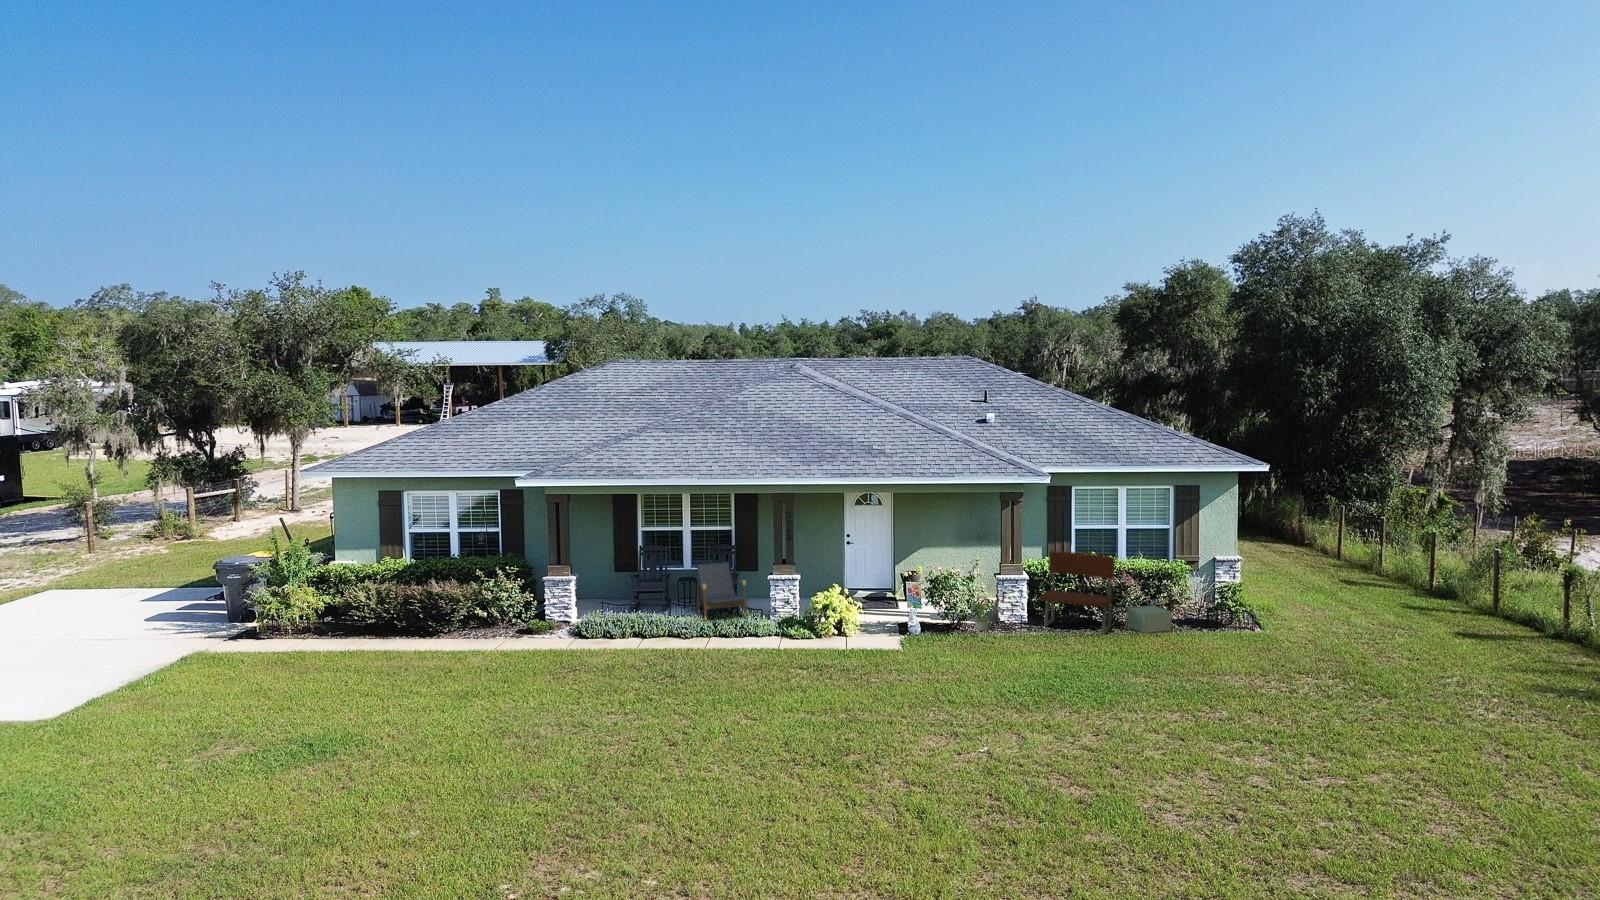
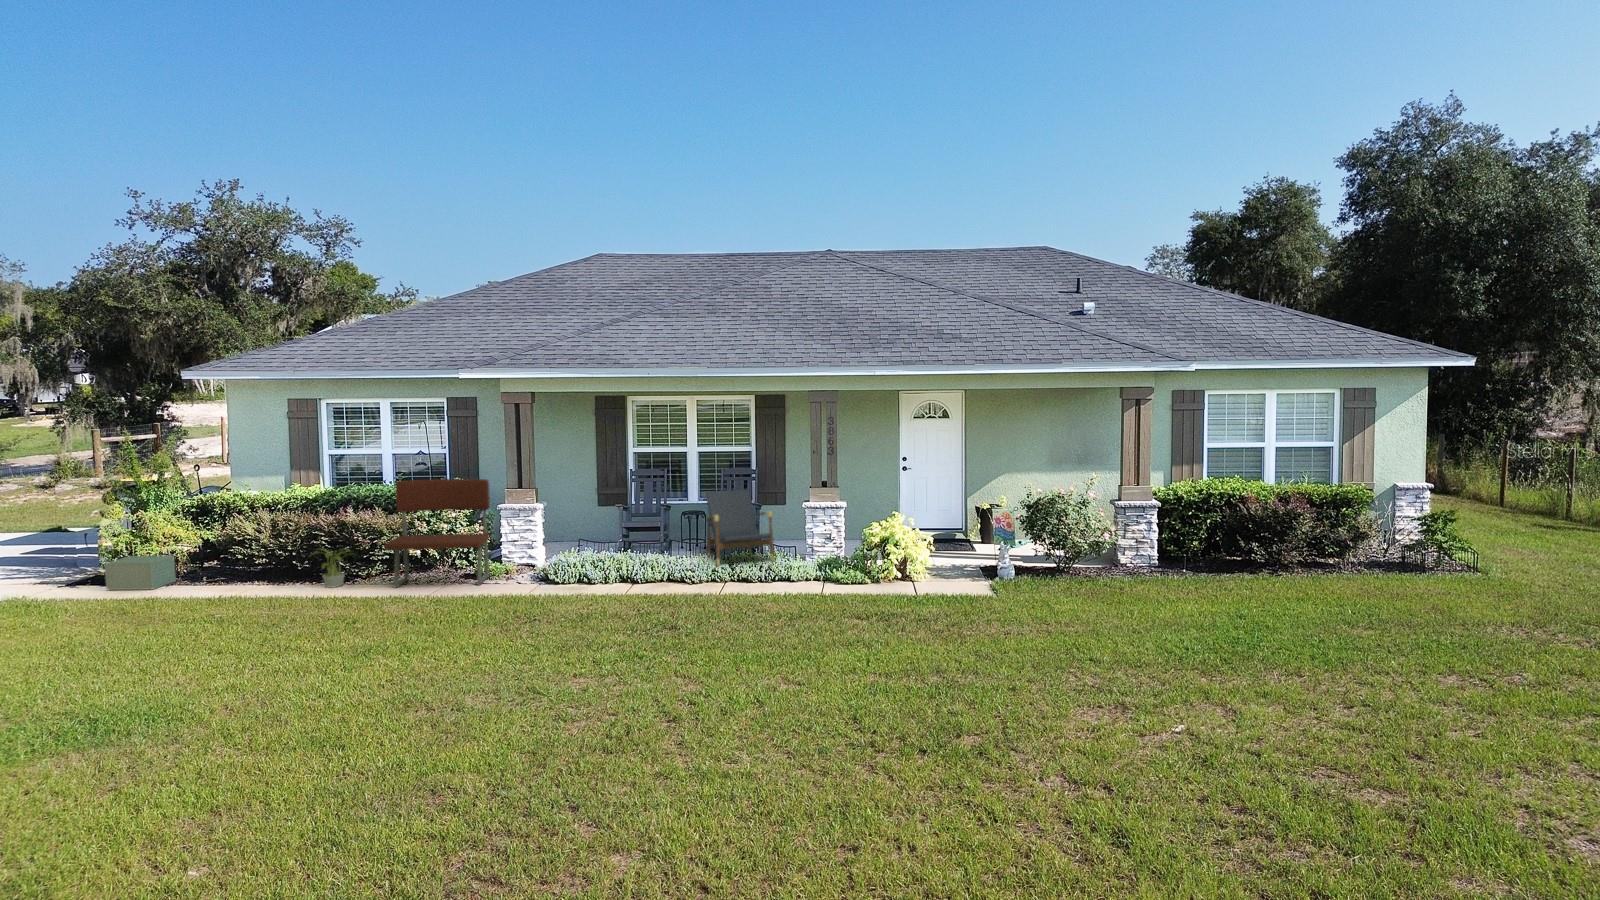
bench: present [1039,551,1115,634] -> present [384,479,490,588]
potted plant: present [972,601,994,630] -> present [313,549,350,588]
storage box: present [1127,605,1172,633] -> present [105,555,176,590]

